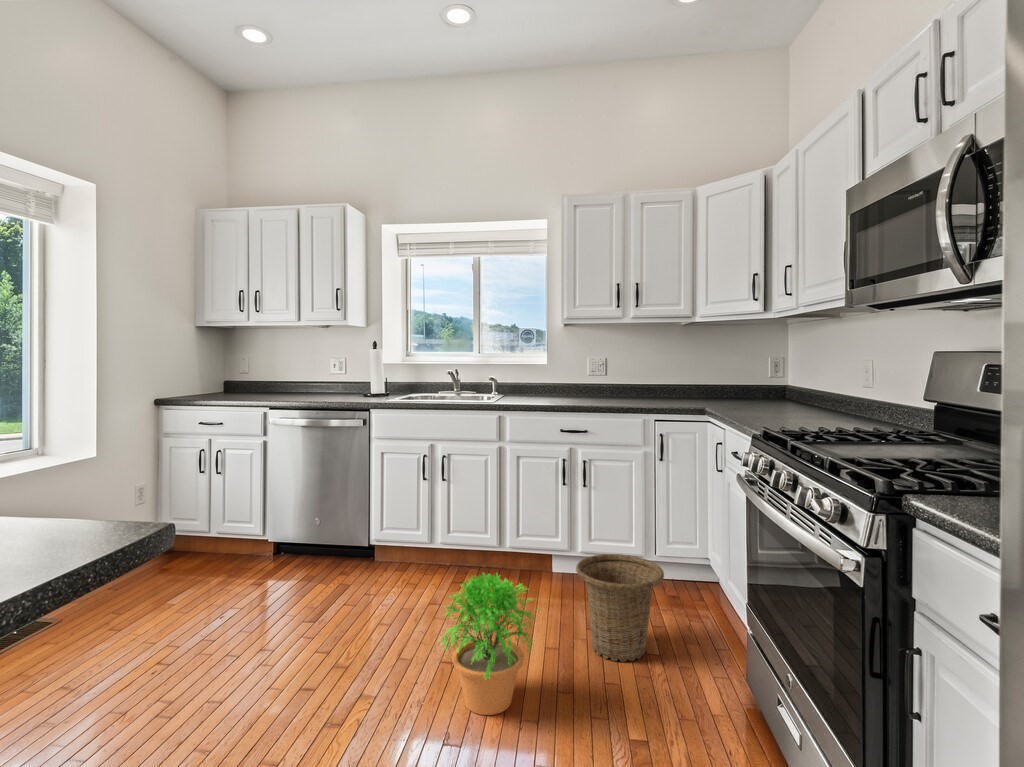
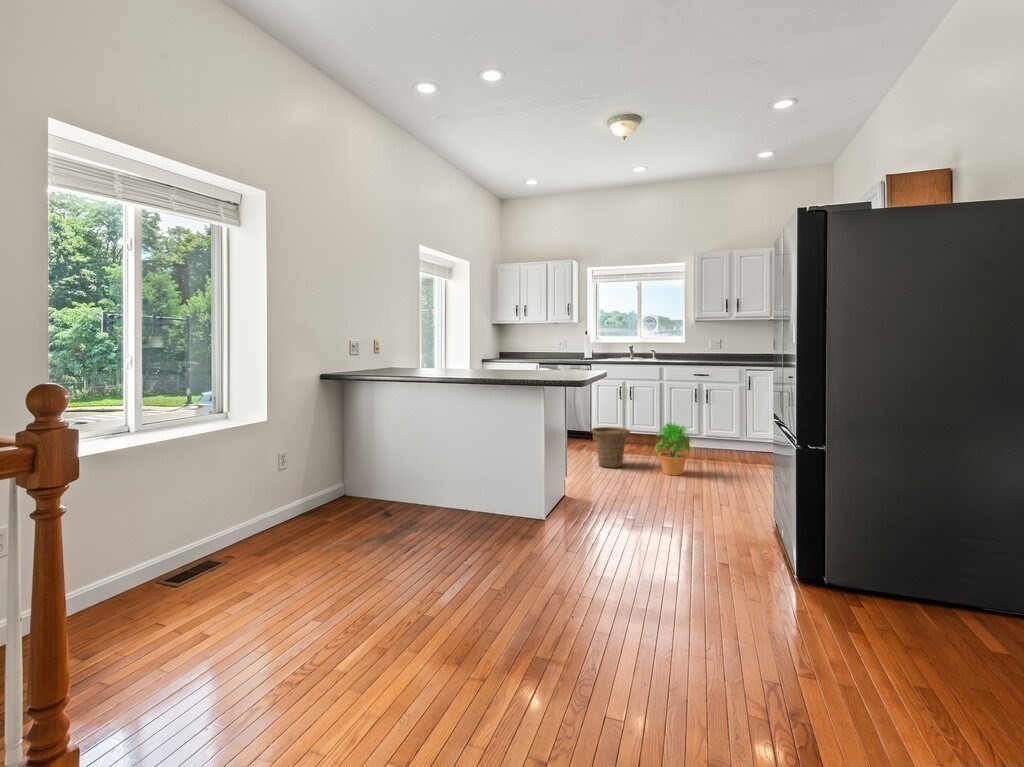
basket: present [576,554,664,662] -> present [592,427,630,468]

